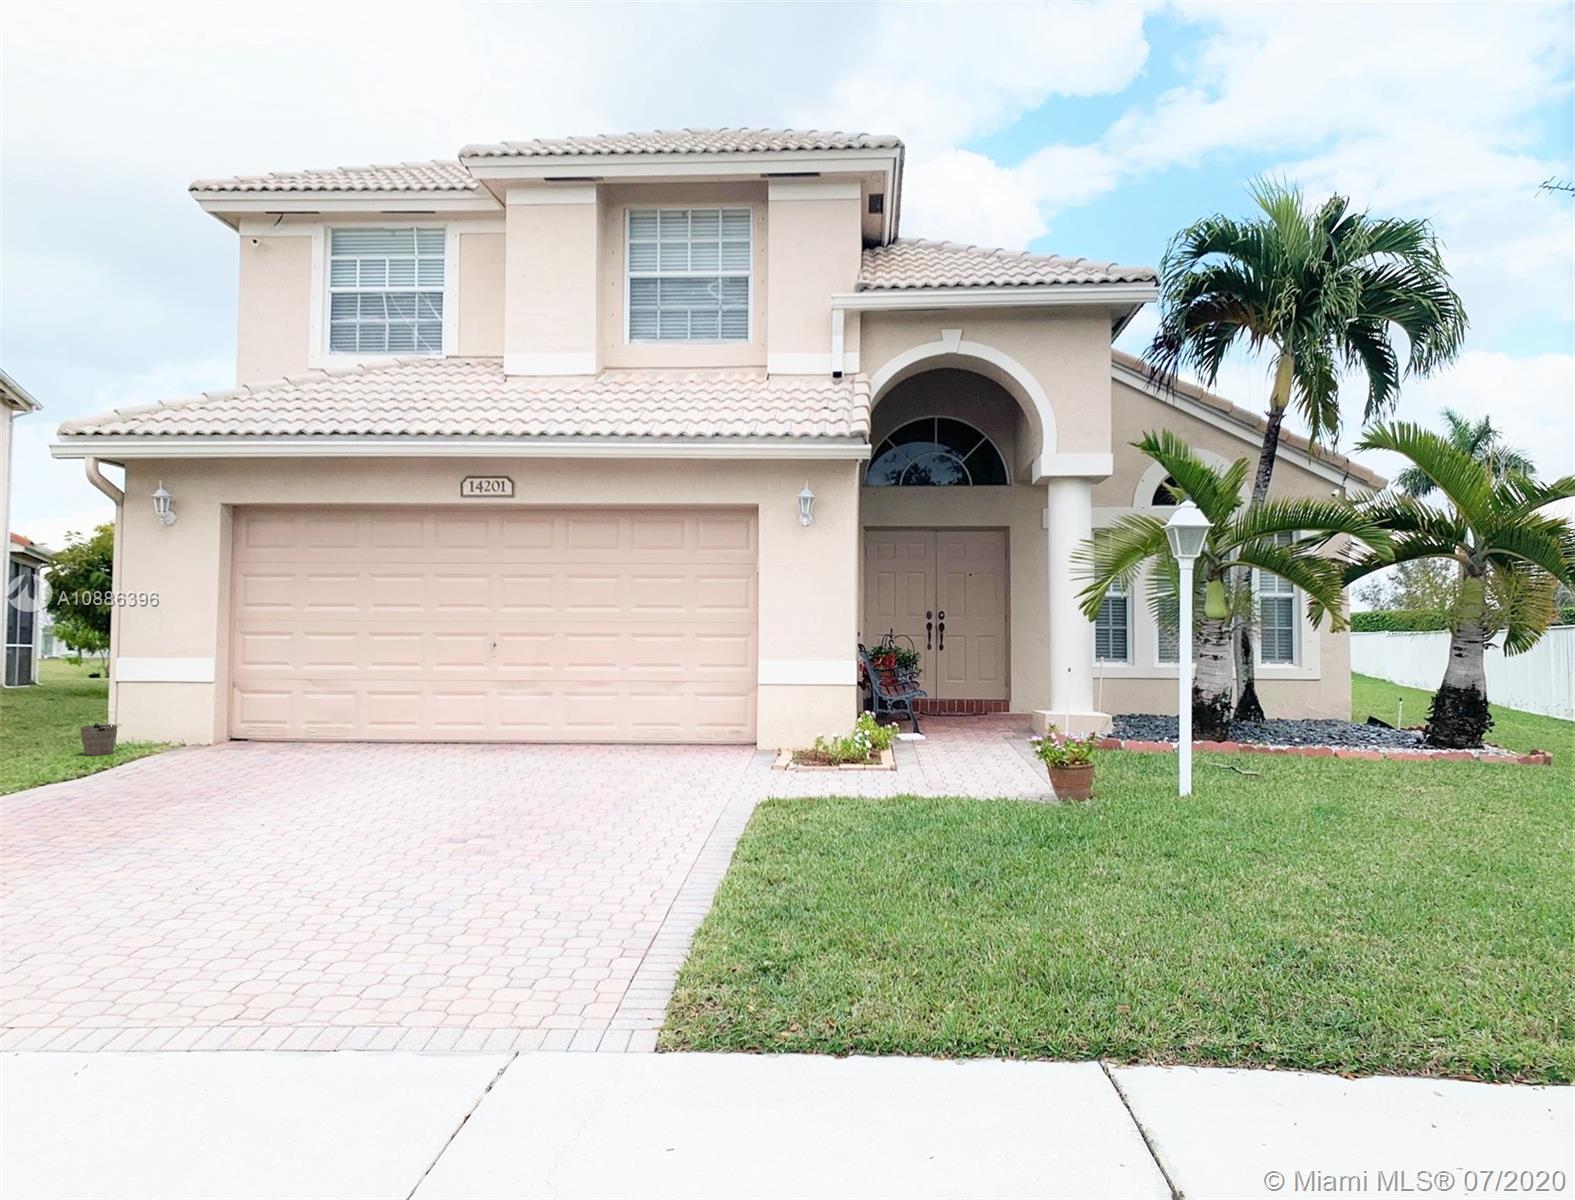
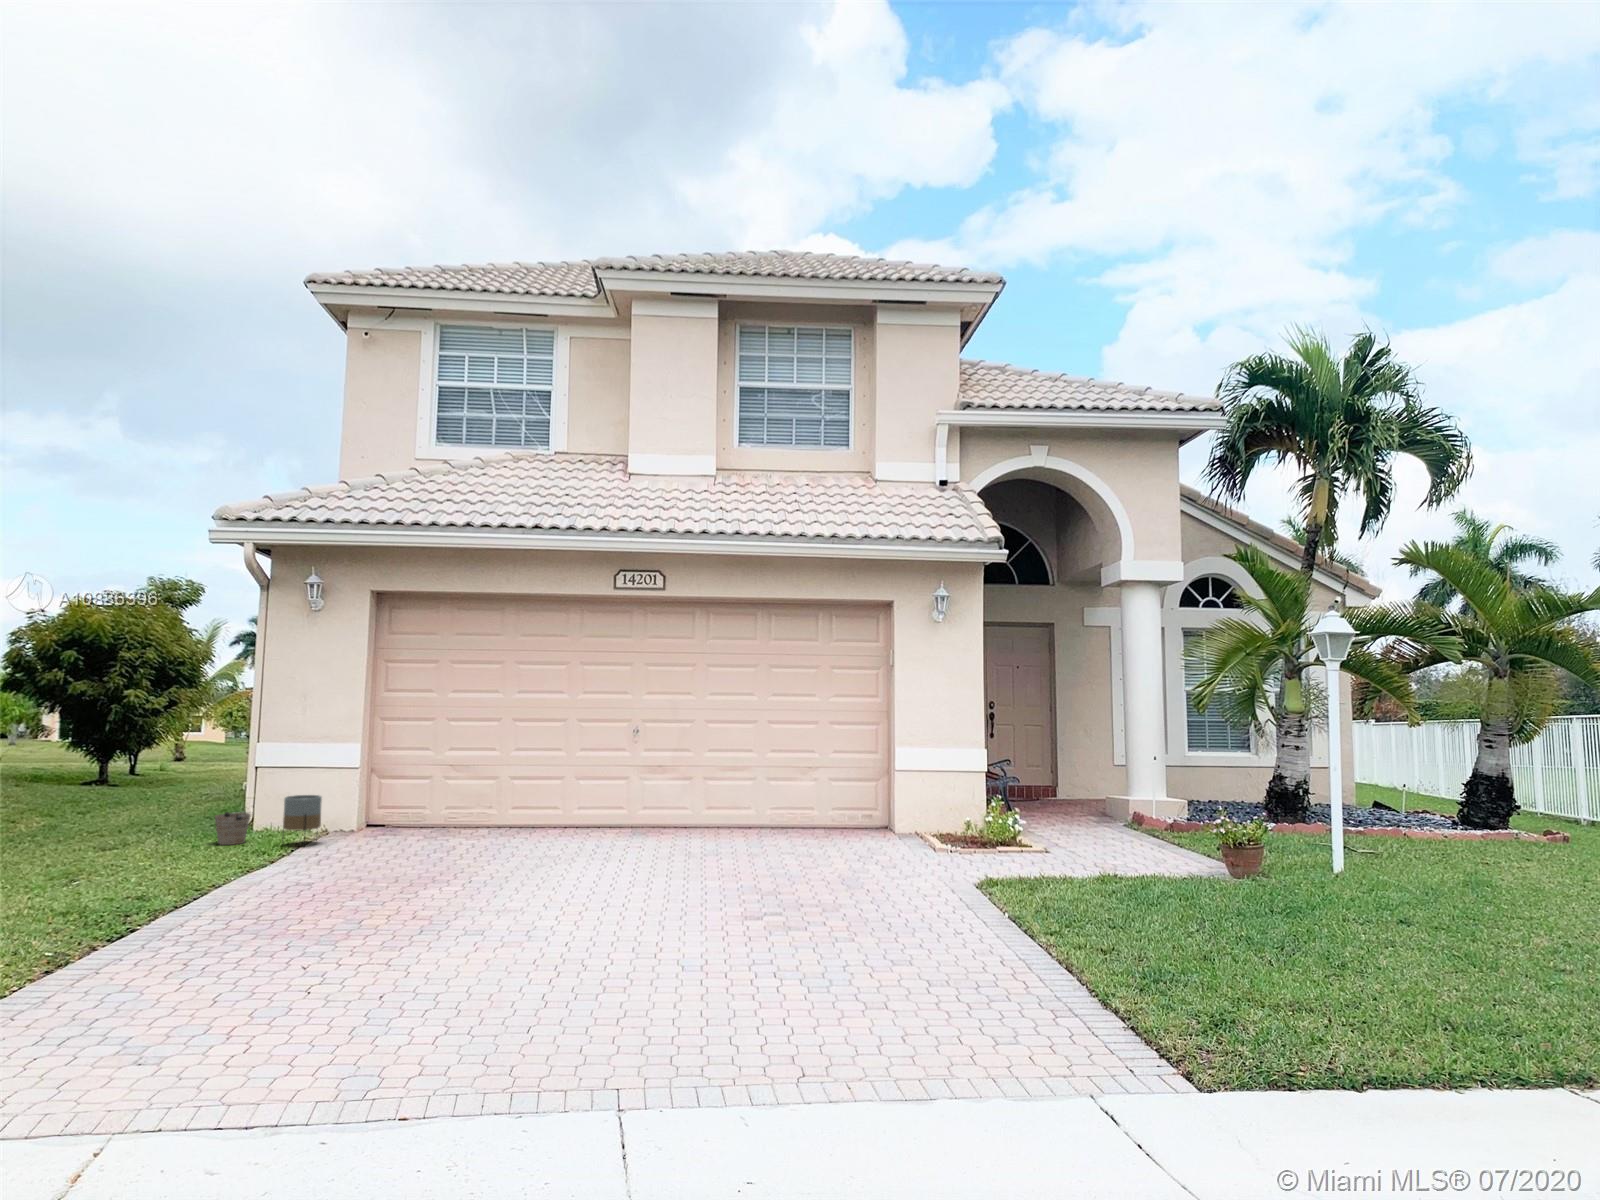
planter: none [140,708,178,759] -> present [282,795,322,841]

